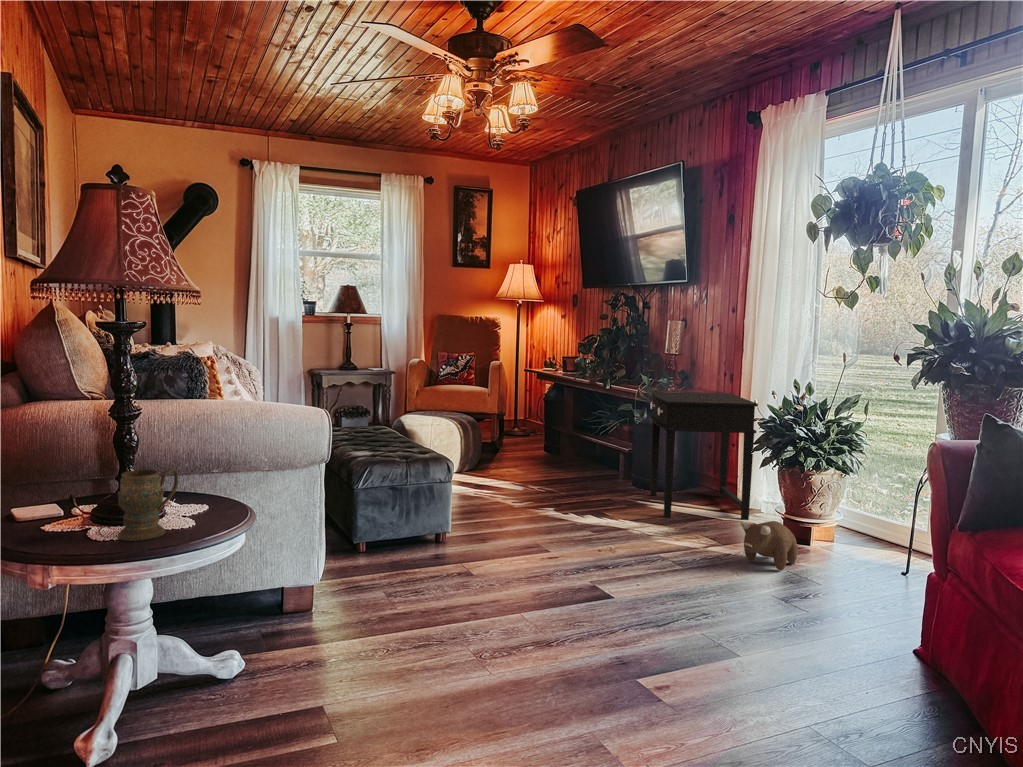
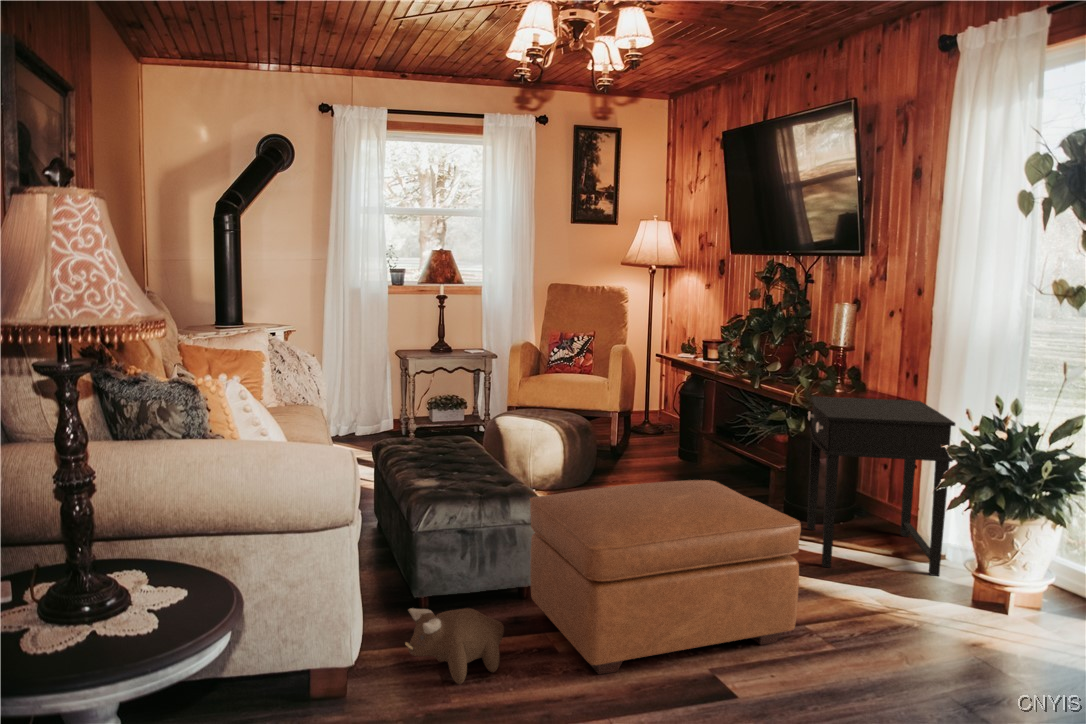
ottoman: none [447,447,653,586] -> present [530,480,801,674]
mug: present [117,469,178,541] -> none [40,560,127,664]
plush toy: present [741,521,798,571] -> present [405,608,504,684]

